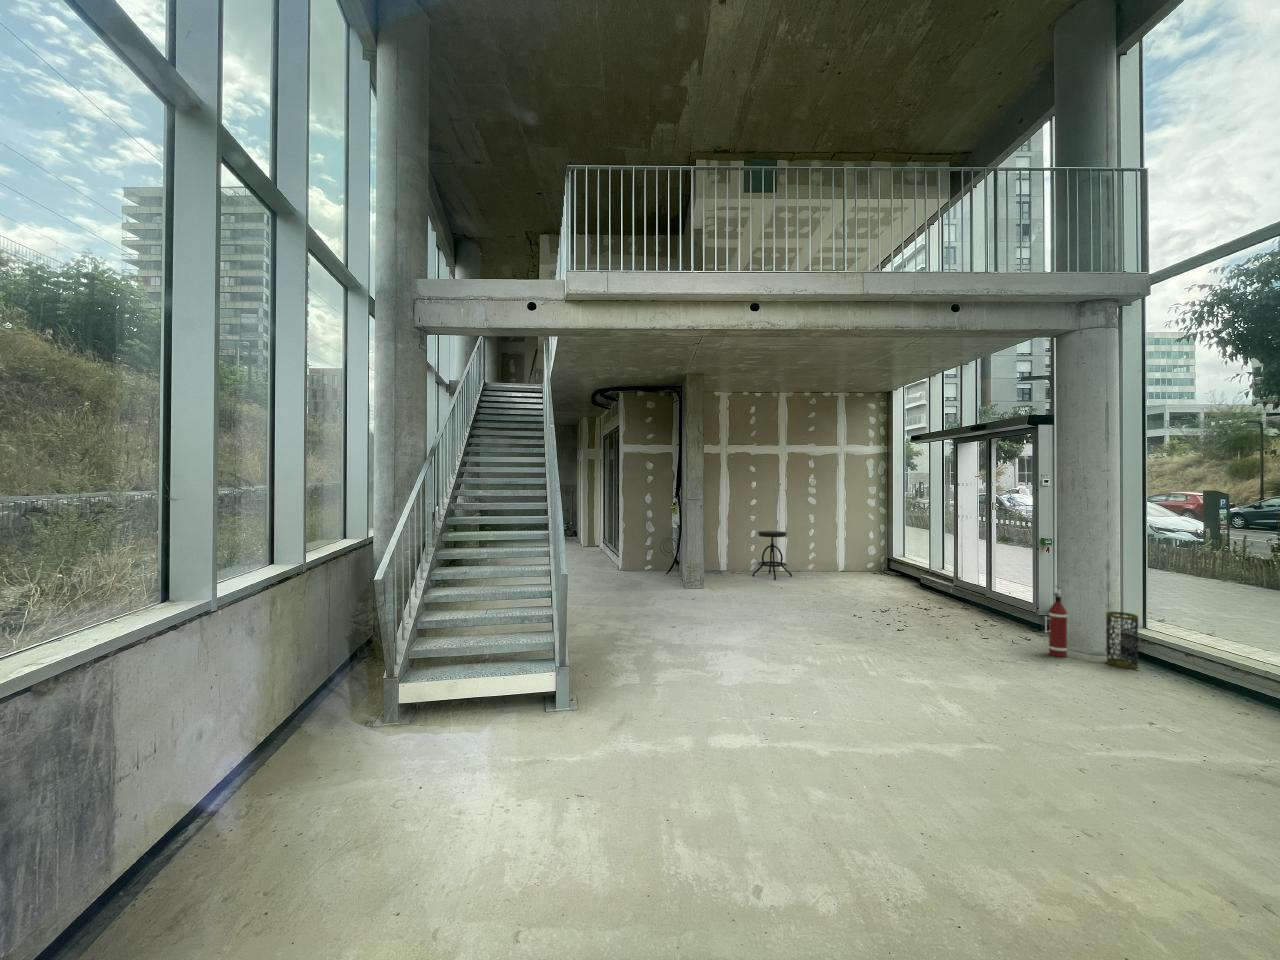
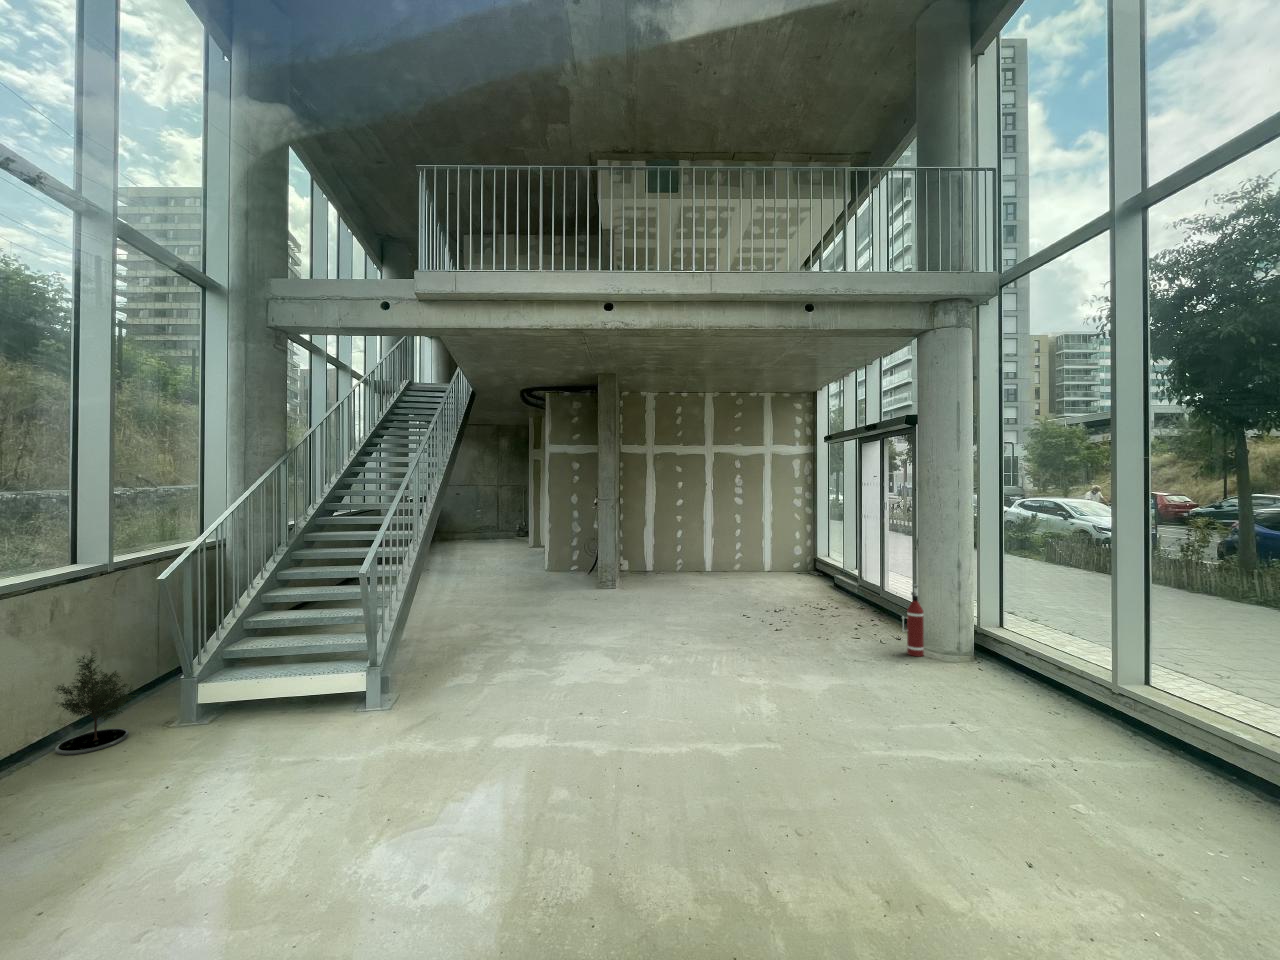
stool: present [753,531,792,580] -> none [675,531,714,580]
trash can: present [1106,612,1138,668] -> none [958,611,986,668]
potted tree: none [277,648,353,756] -> present [55,653,137,755]

